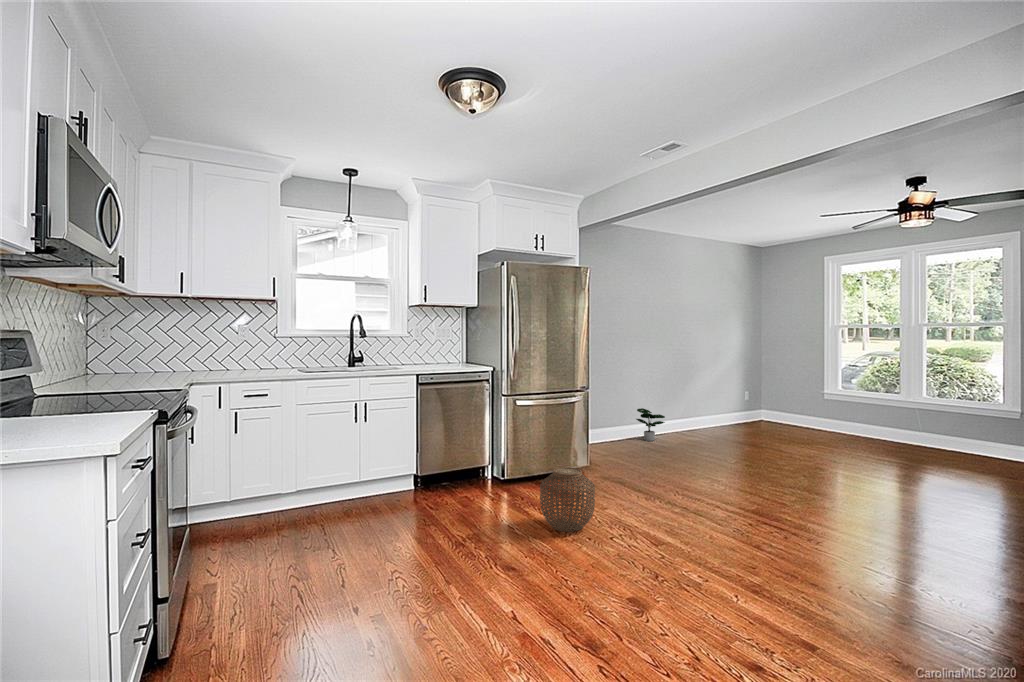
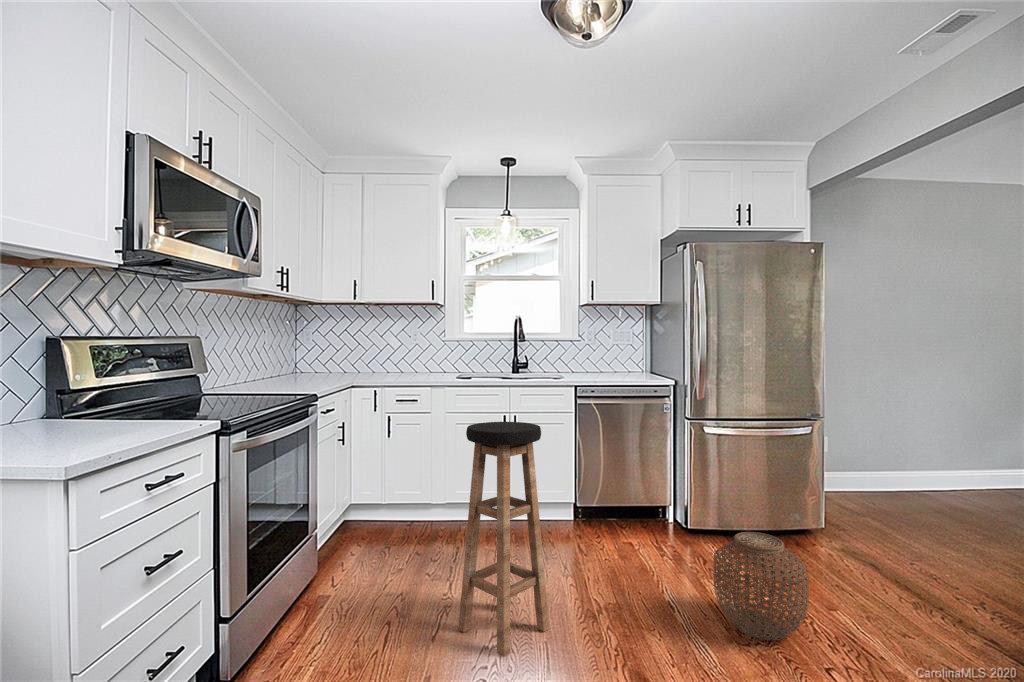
bar stool: none [373,405,440,572] -> present [458,422,549,657]
potted plant: present [636,408,665,441] -> none [916,445,973,495]

